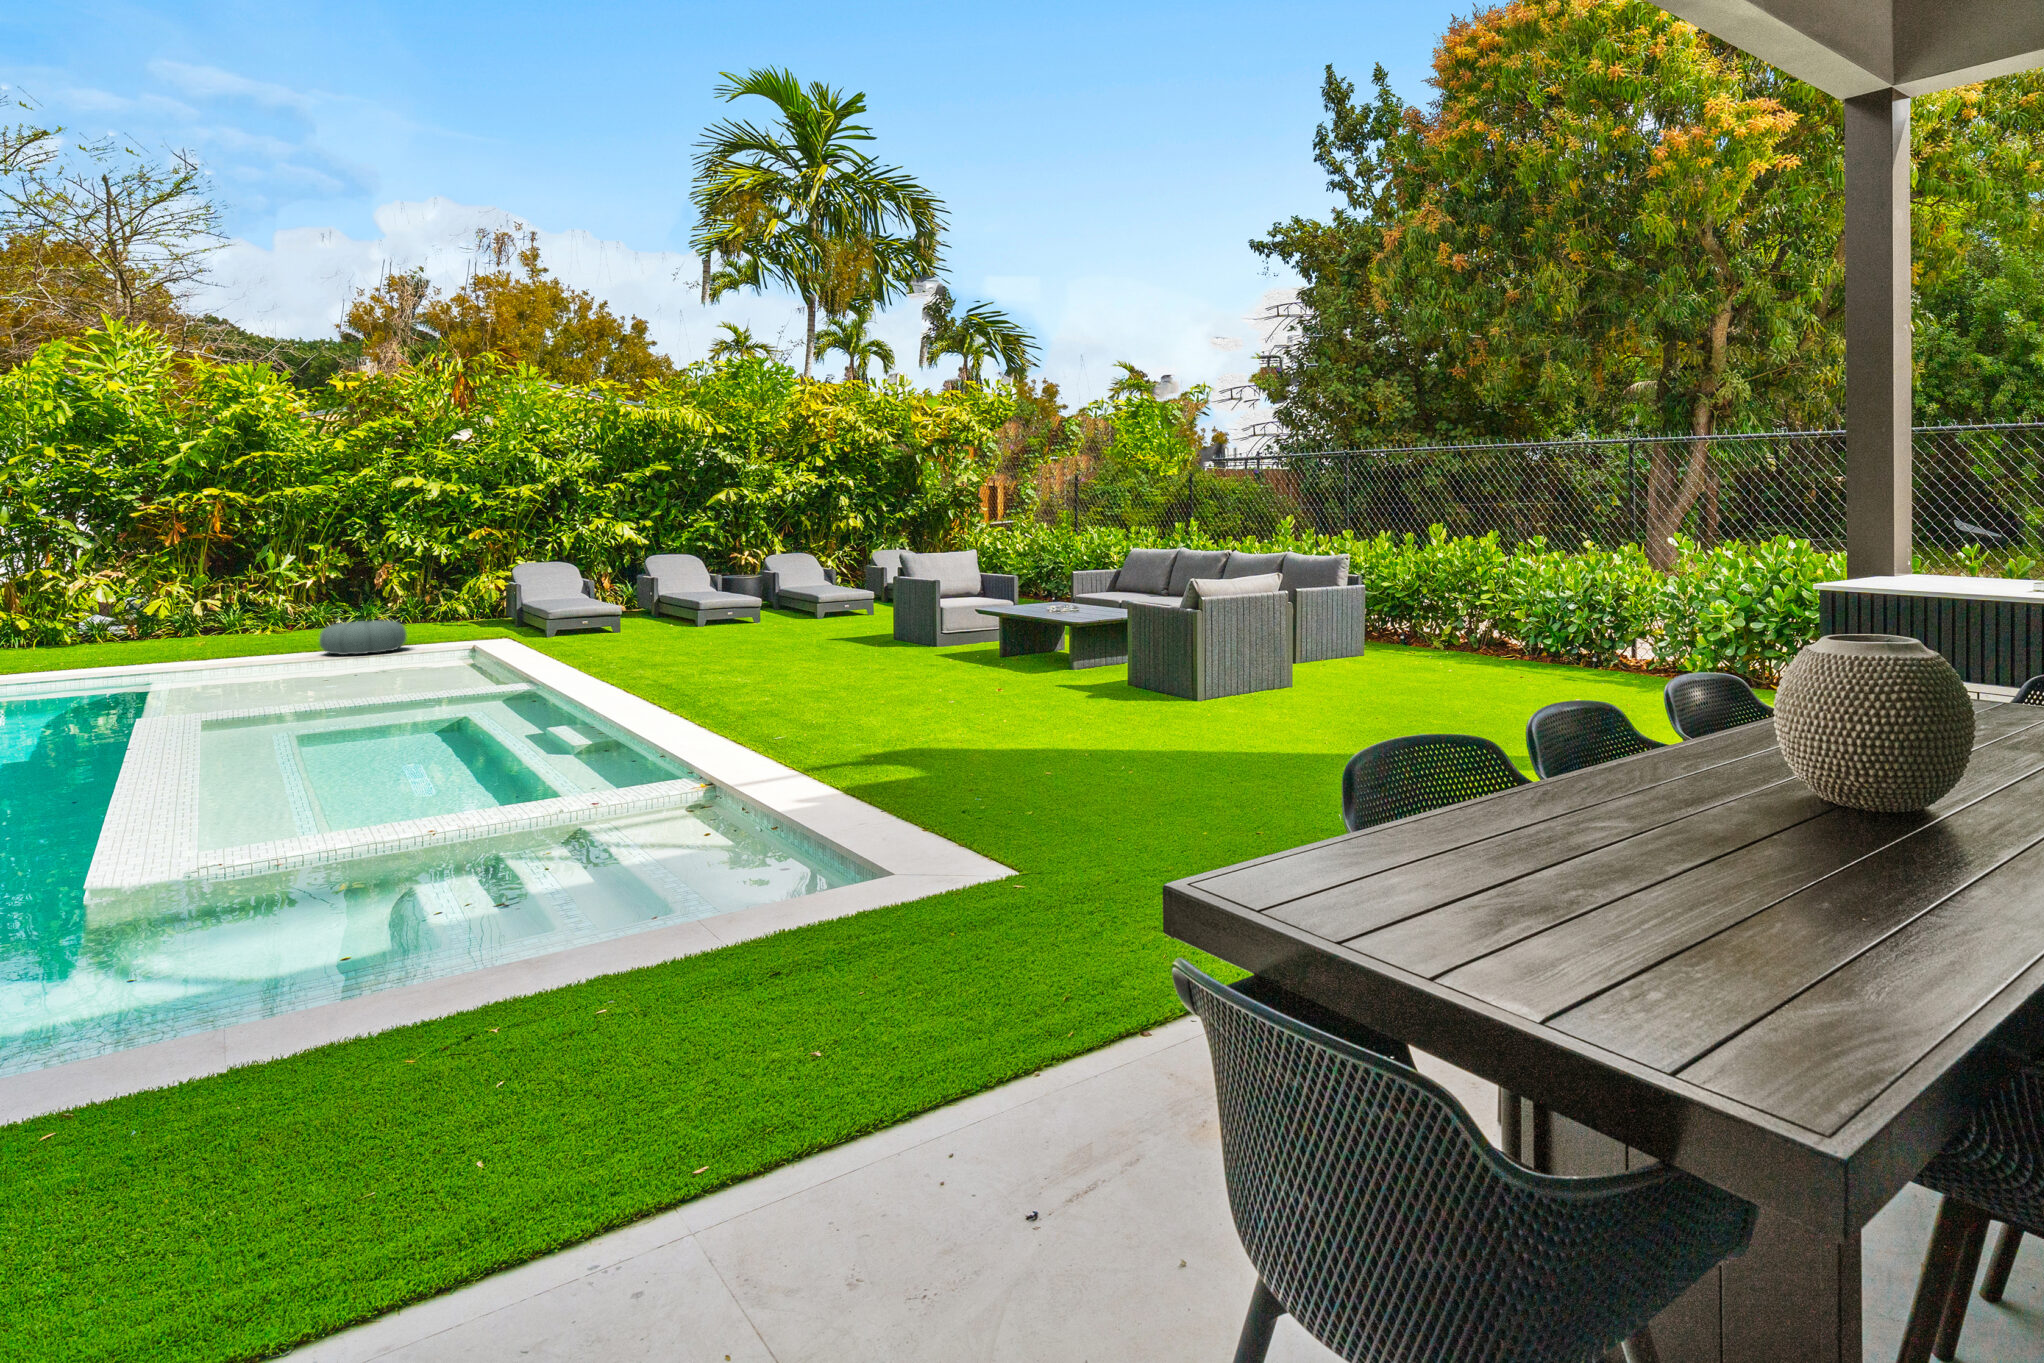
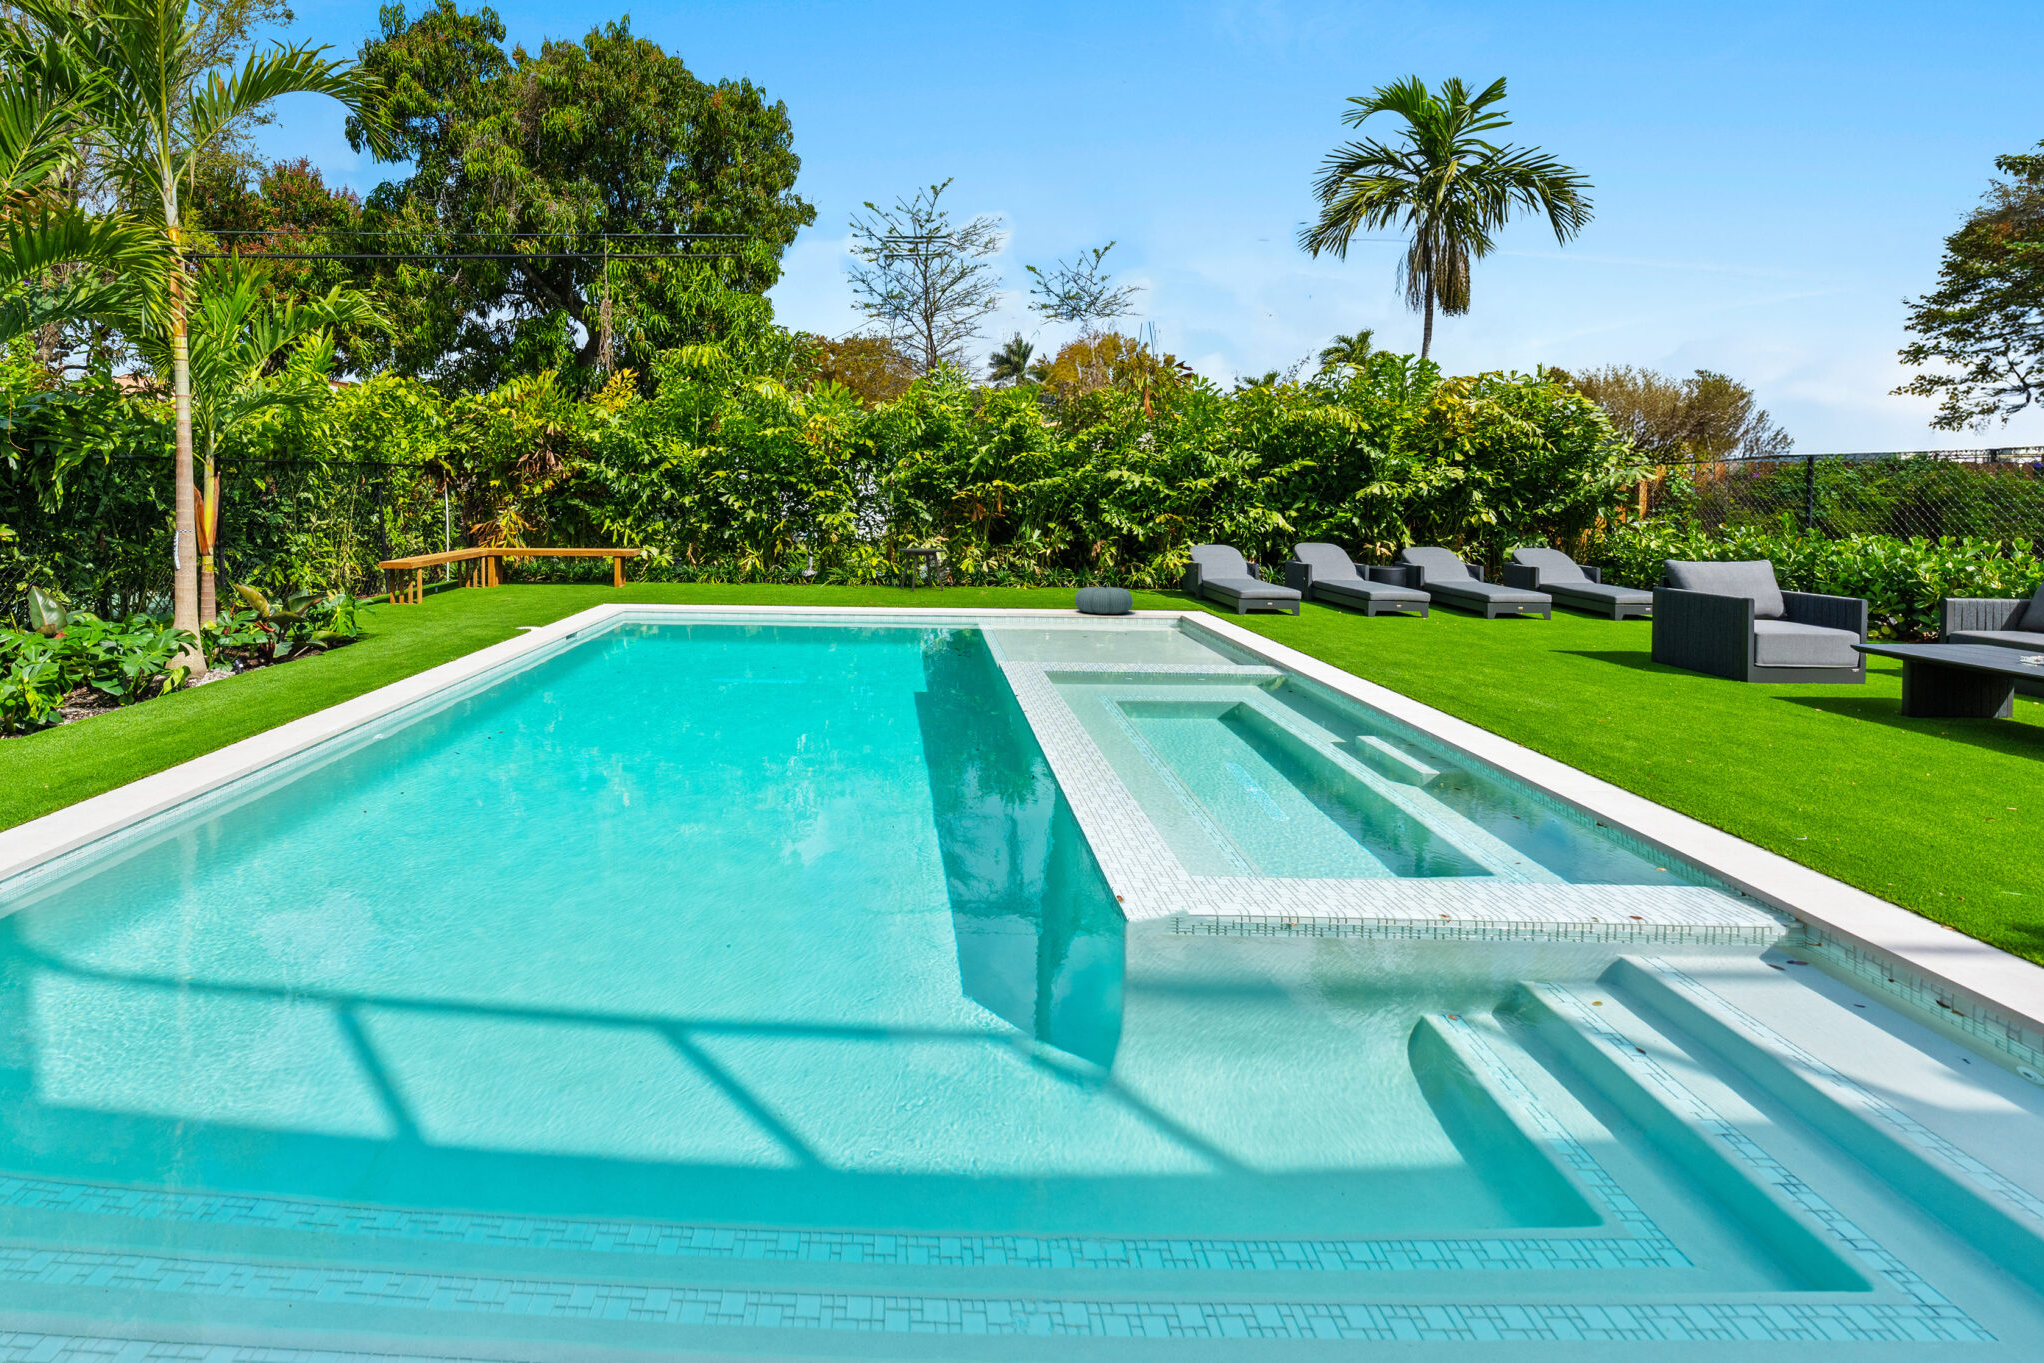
side table: none [29,587,123,650] -> present [899,548,945,591]

